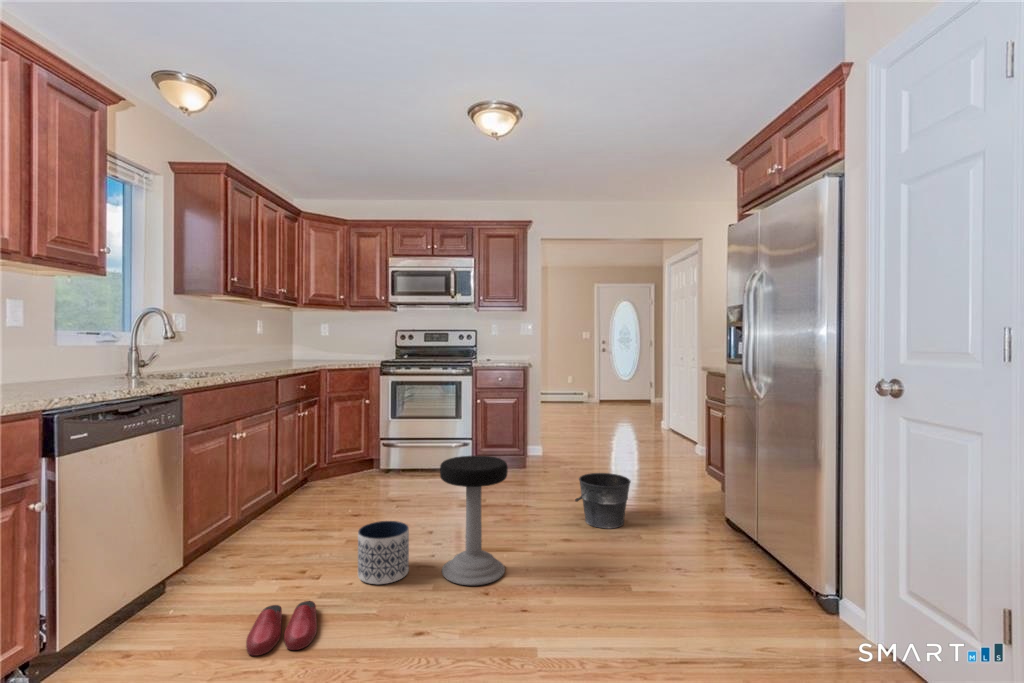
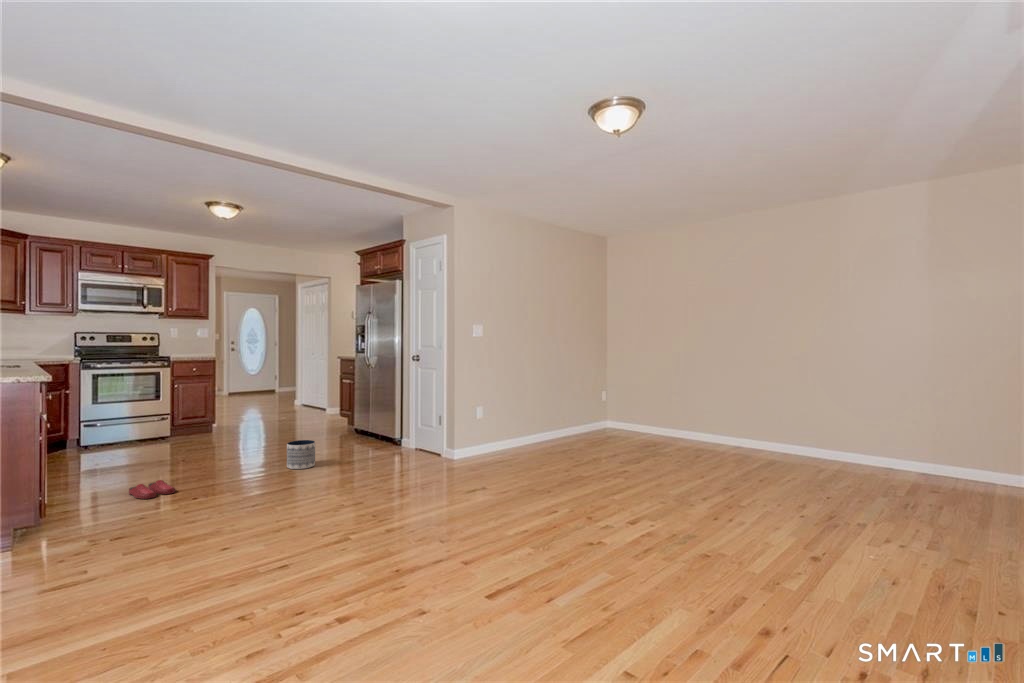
stool: present [440,456,508,585] -> none [213,405,254,469]
bucket: present [575,473,631,528] -> none [271,417,306,444]
planter: present [358,521,409,584] -> present [287,440,315,469]

